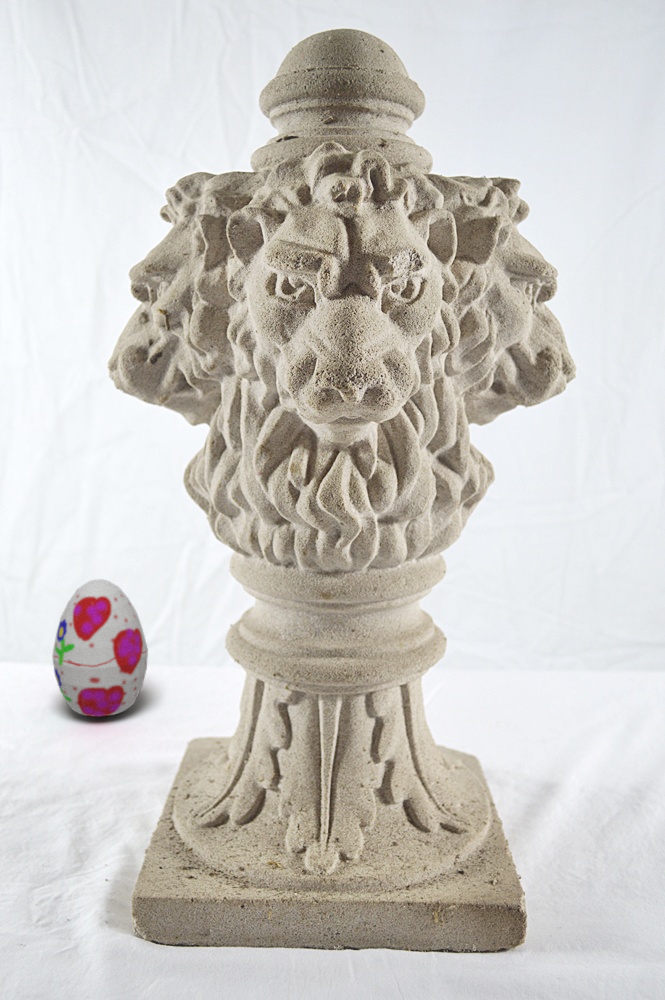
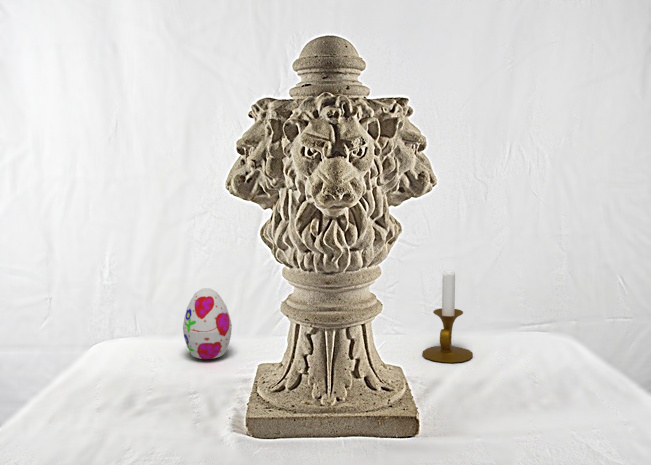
candlestick: none [513,558,611,738] -> present [422,271,473,362]

